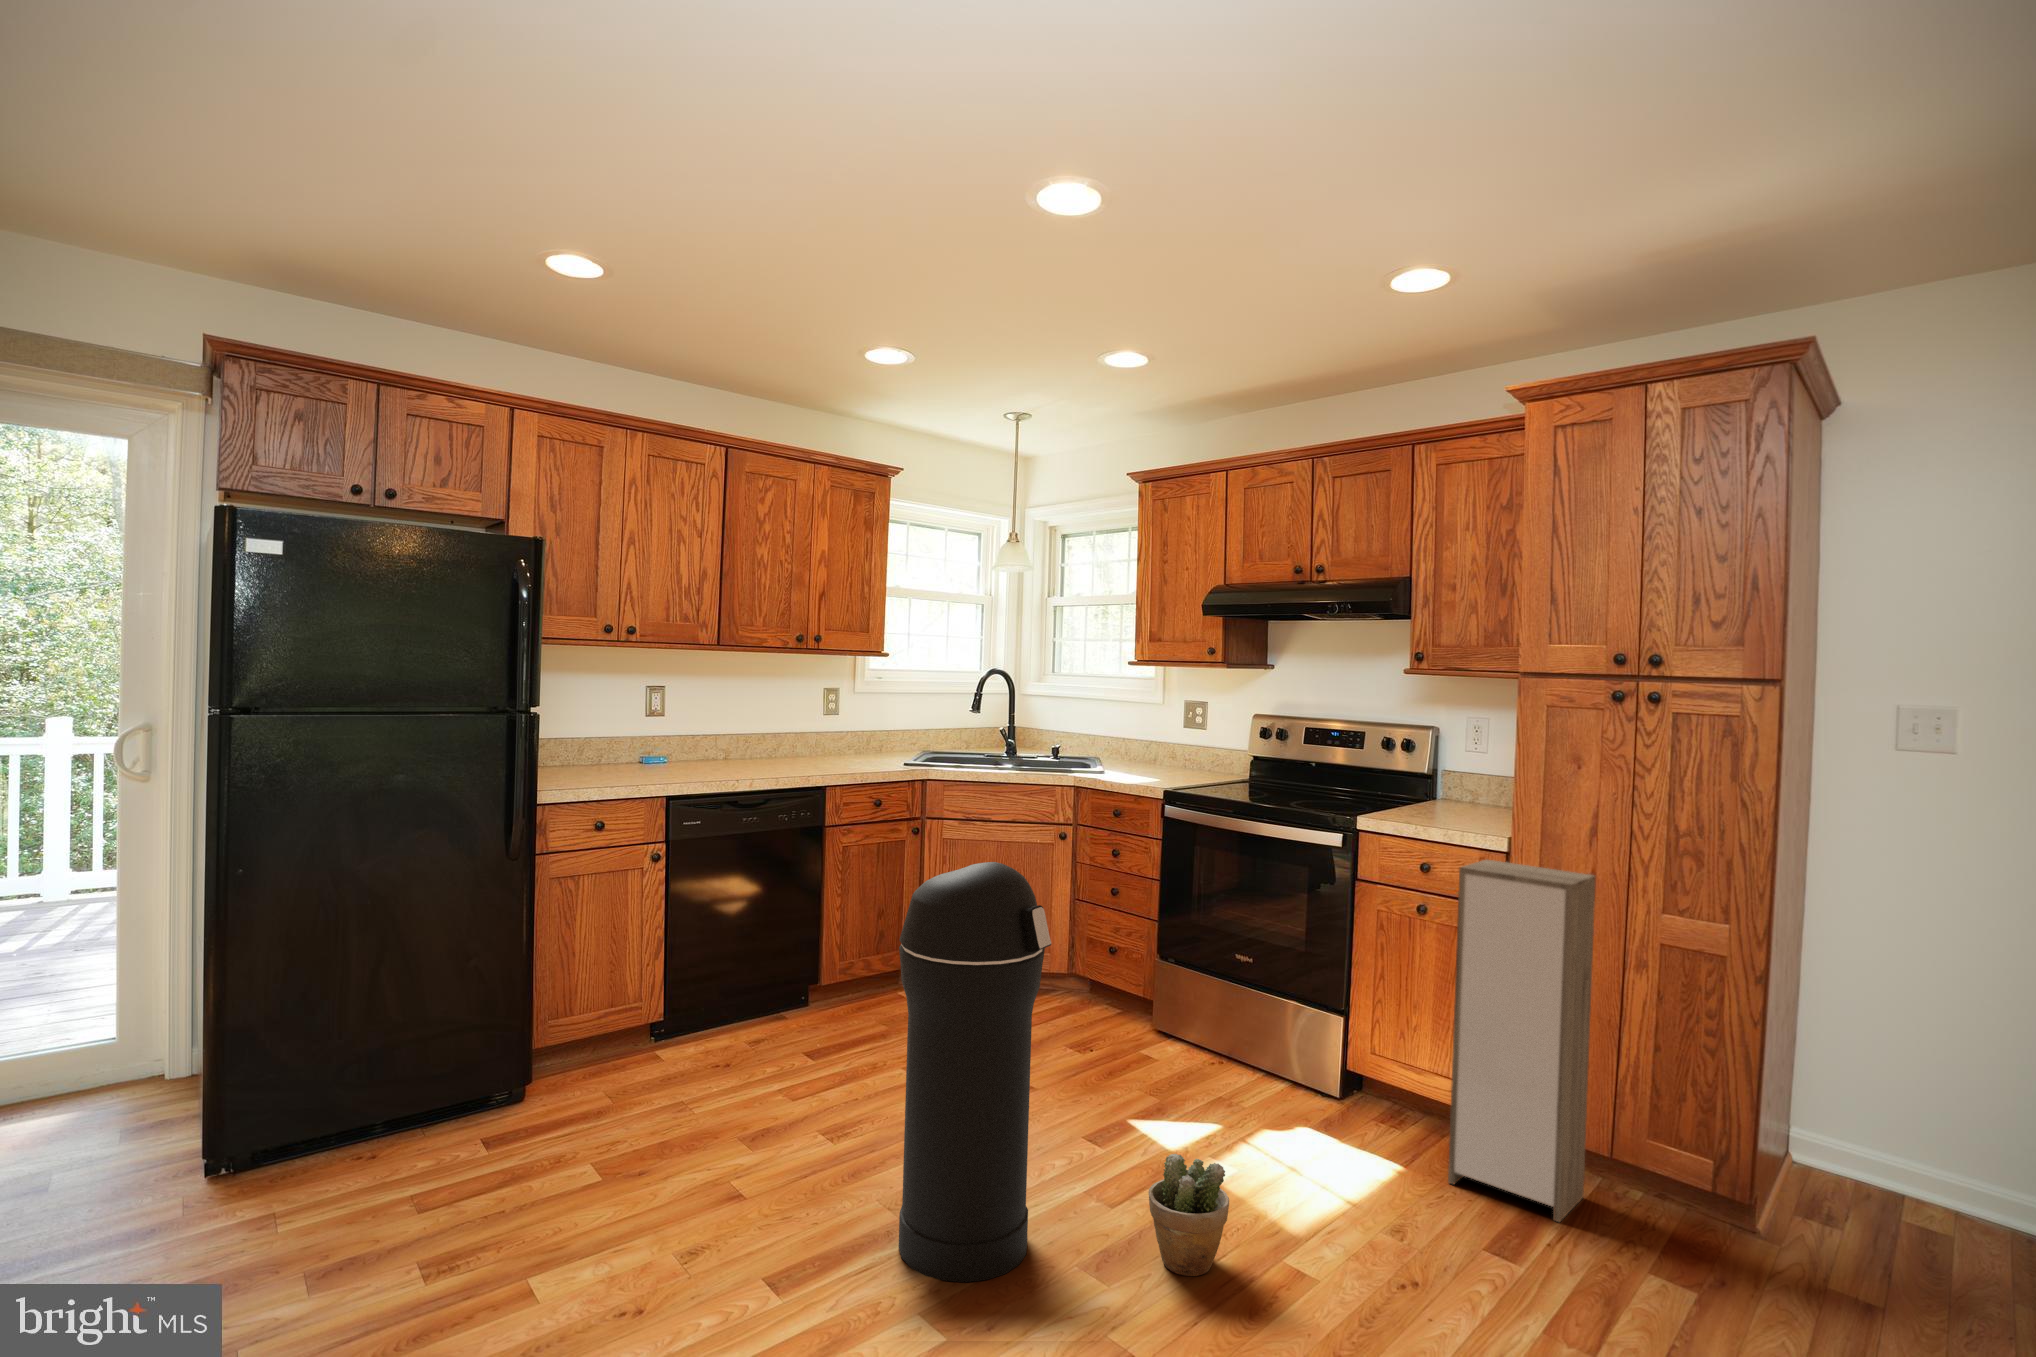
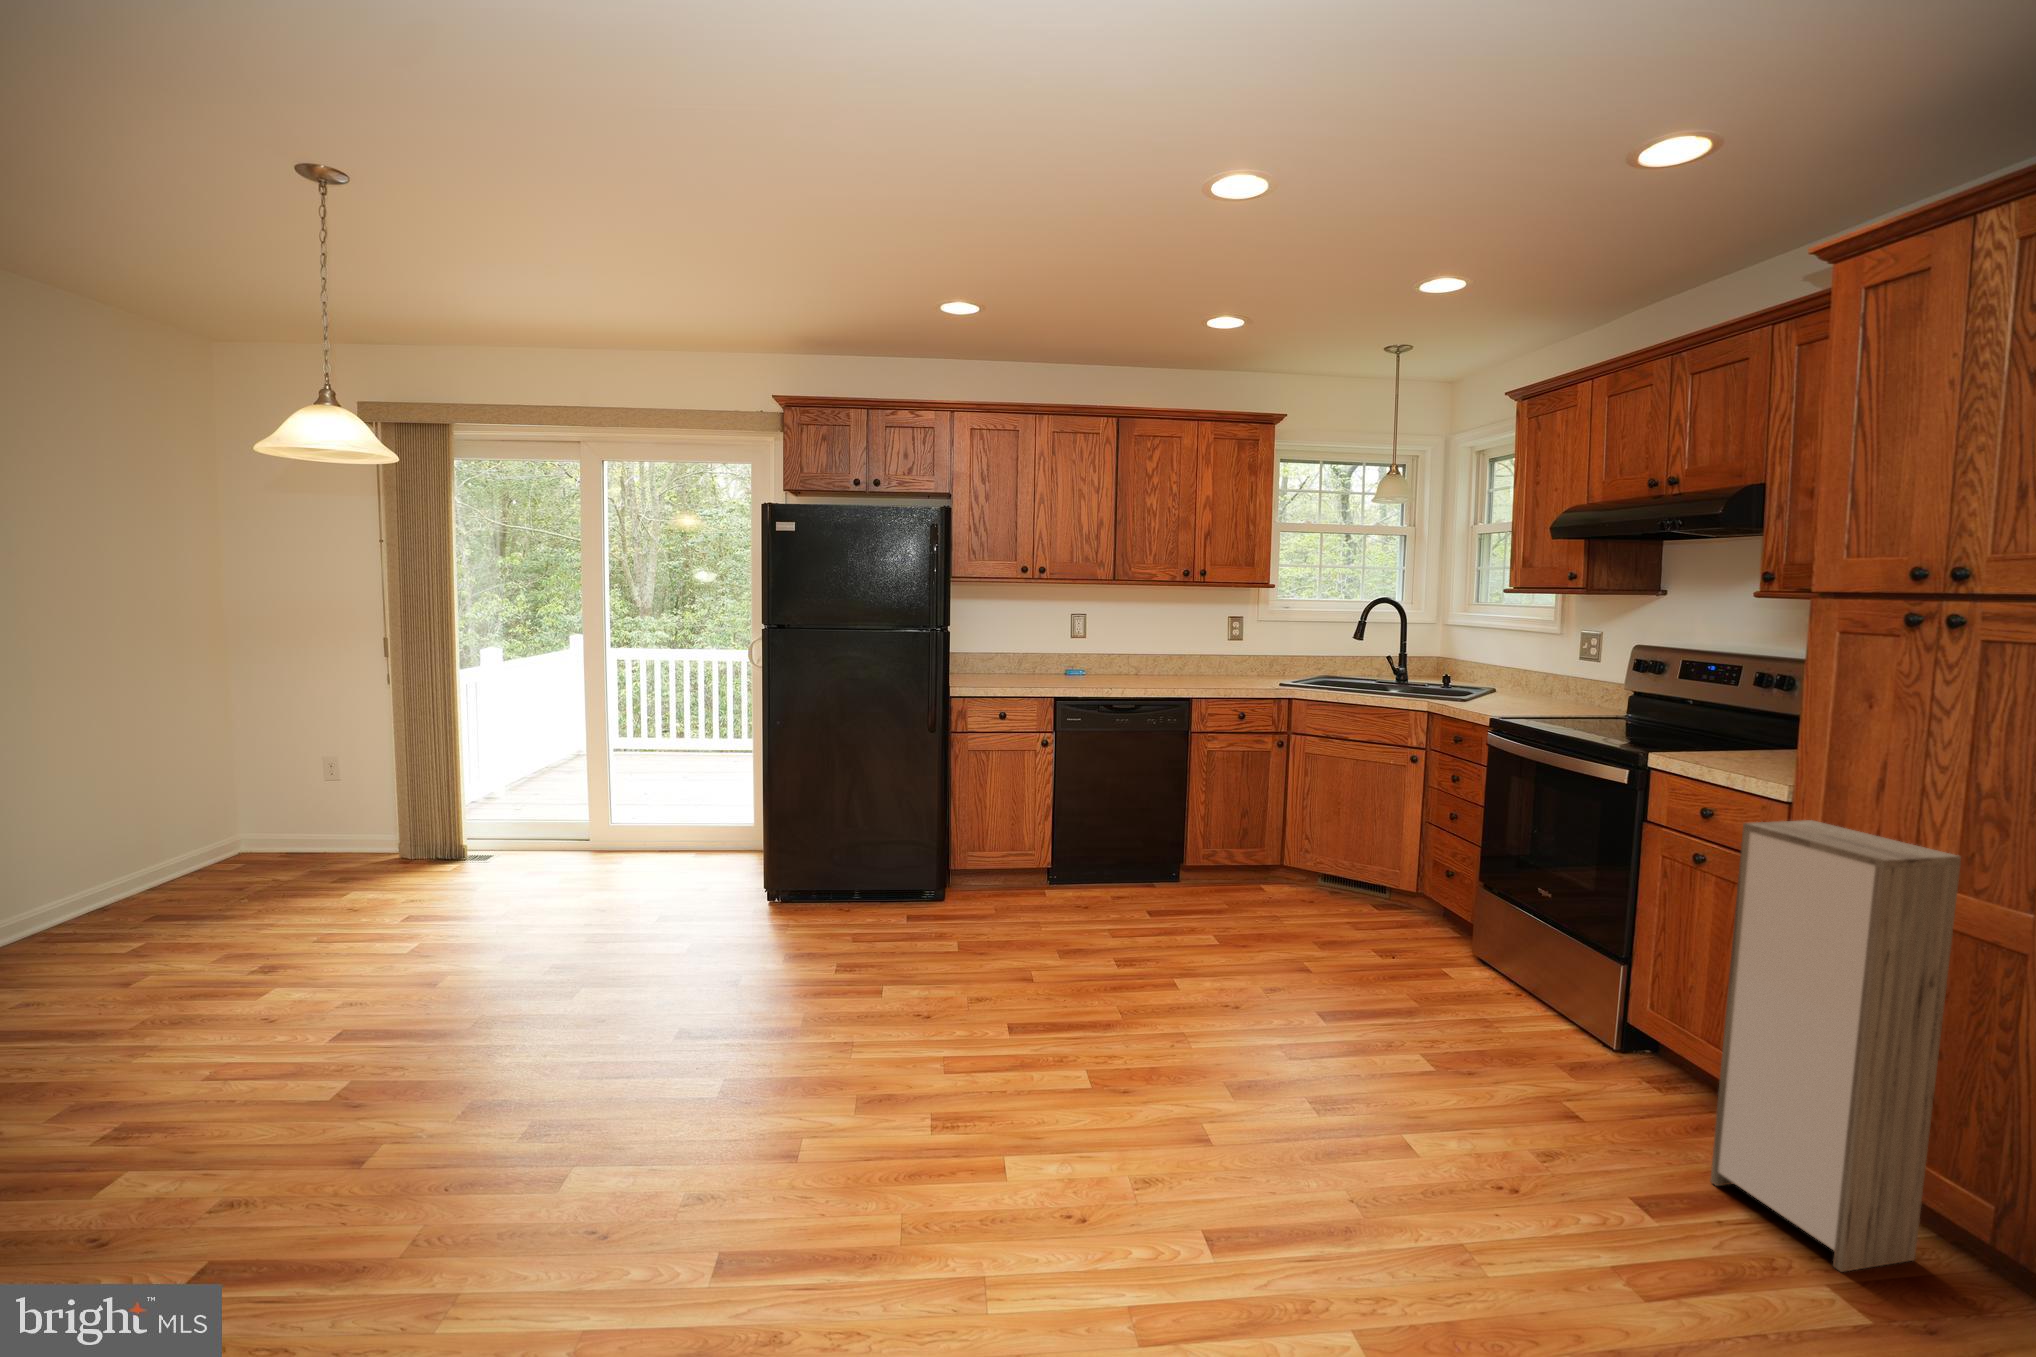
trash can: present [899,862,1051,1282] -> none [1086,760,1212,1107]
potted plant: present [1148,1154,1229,1276] -> none [1284,1049,1365,1166]

